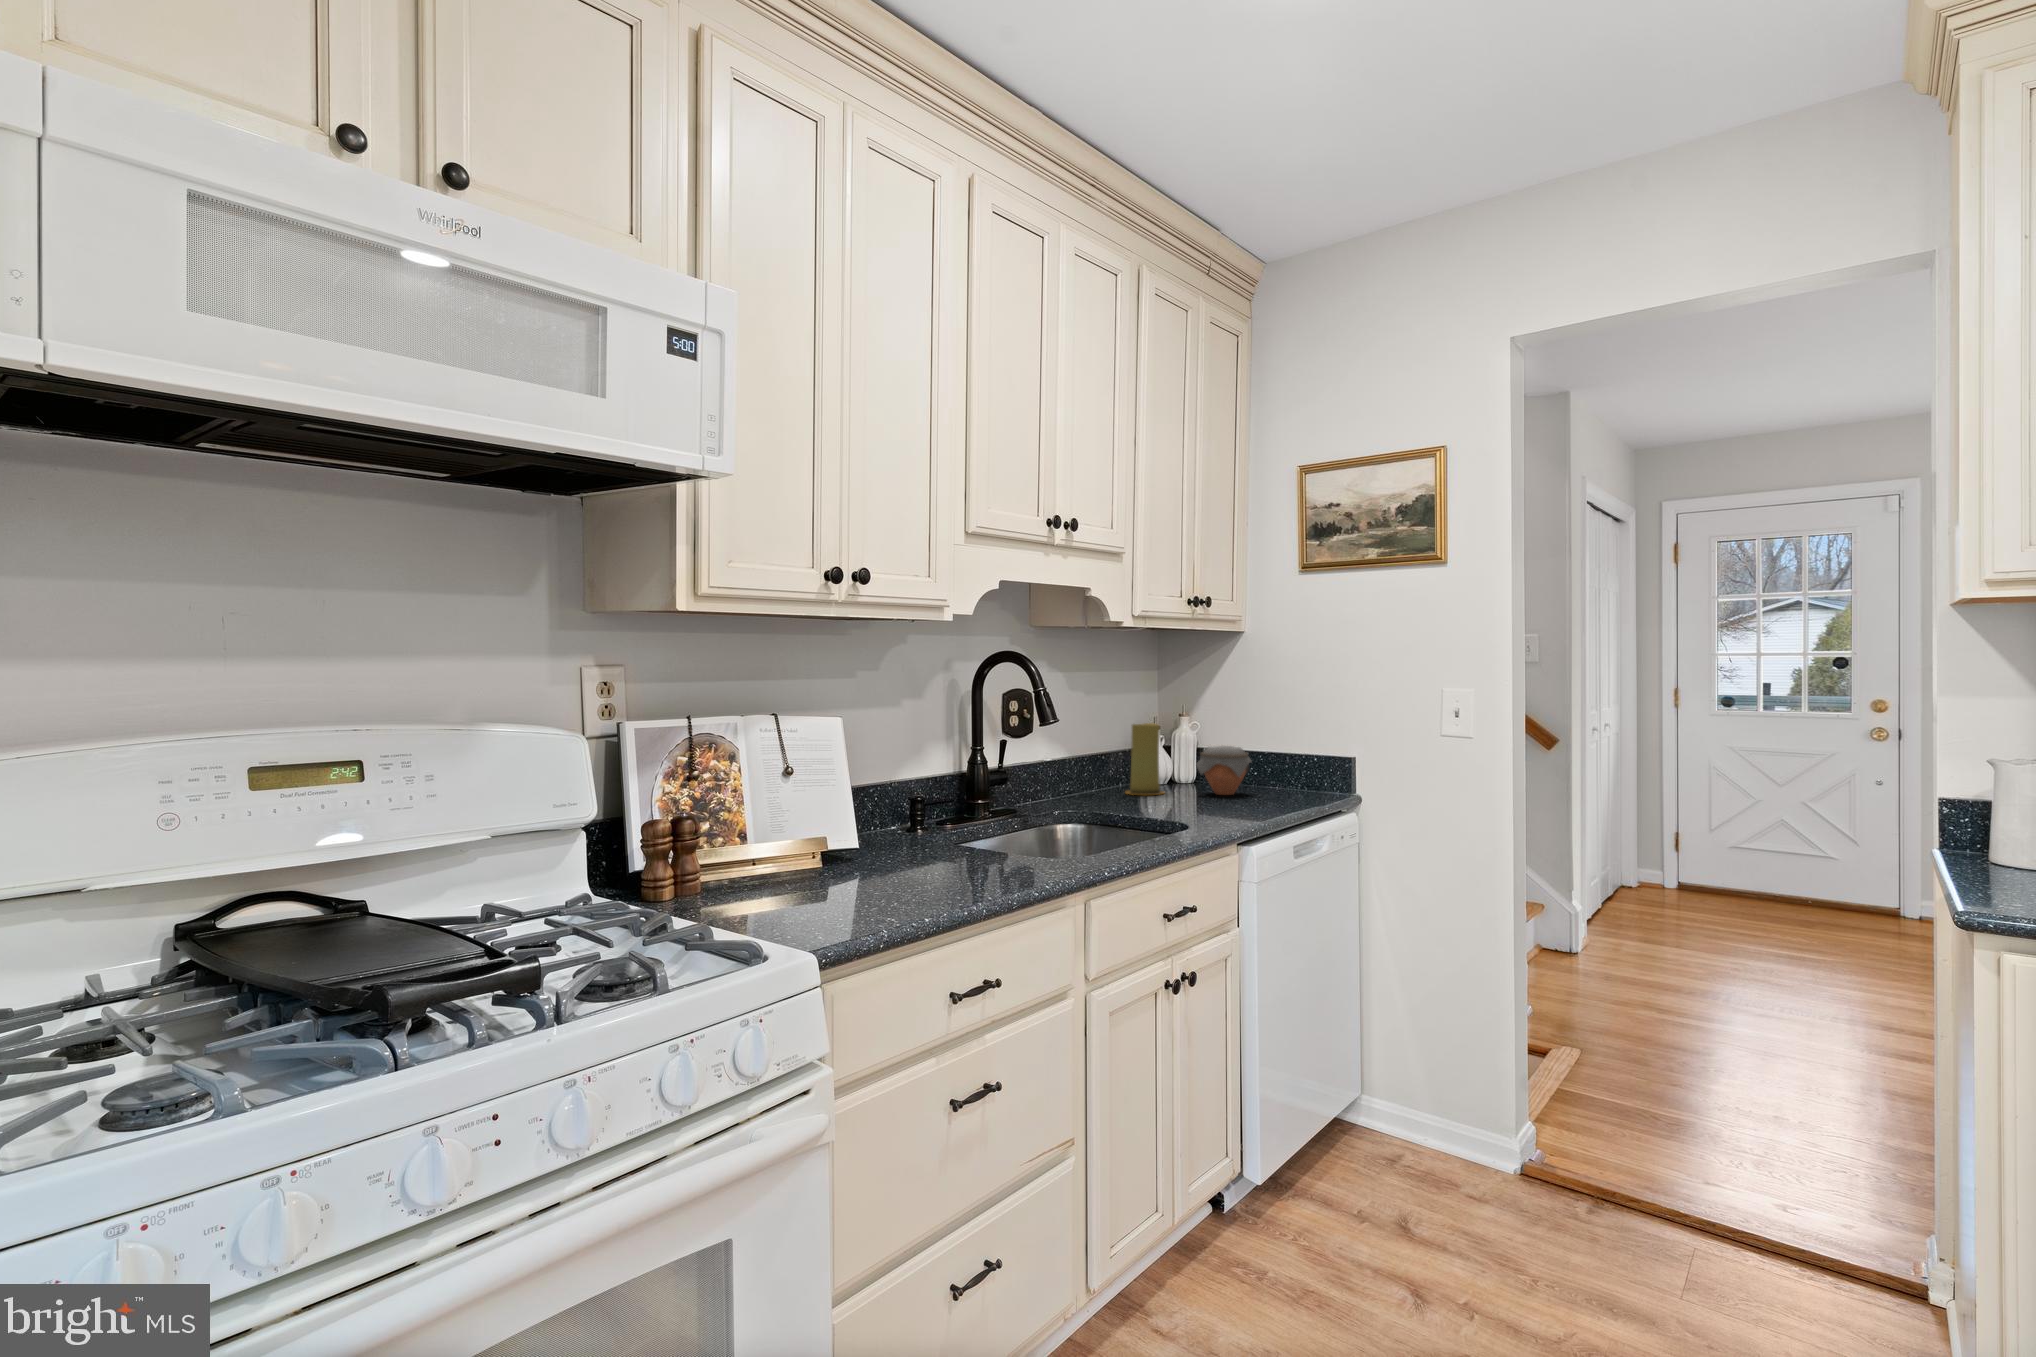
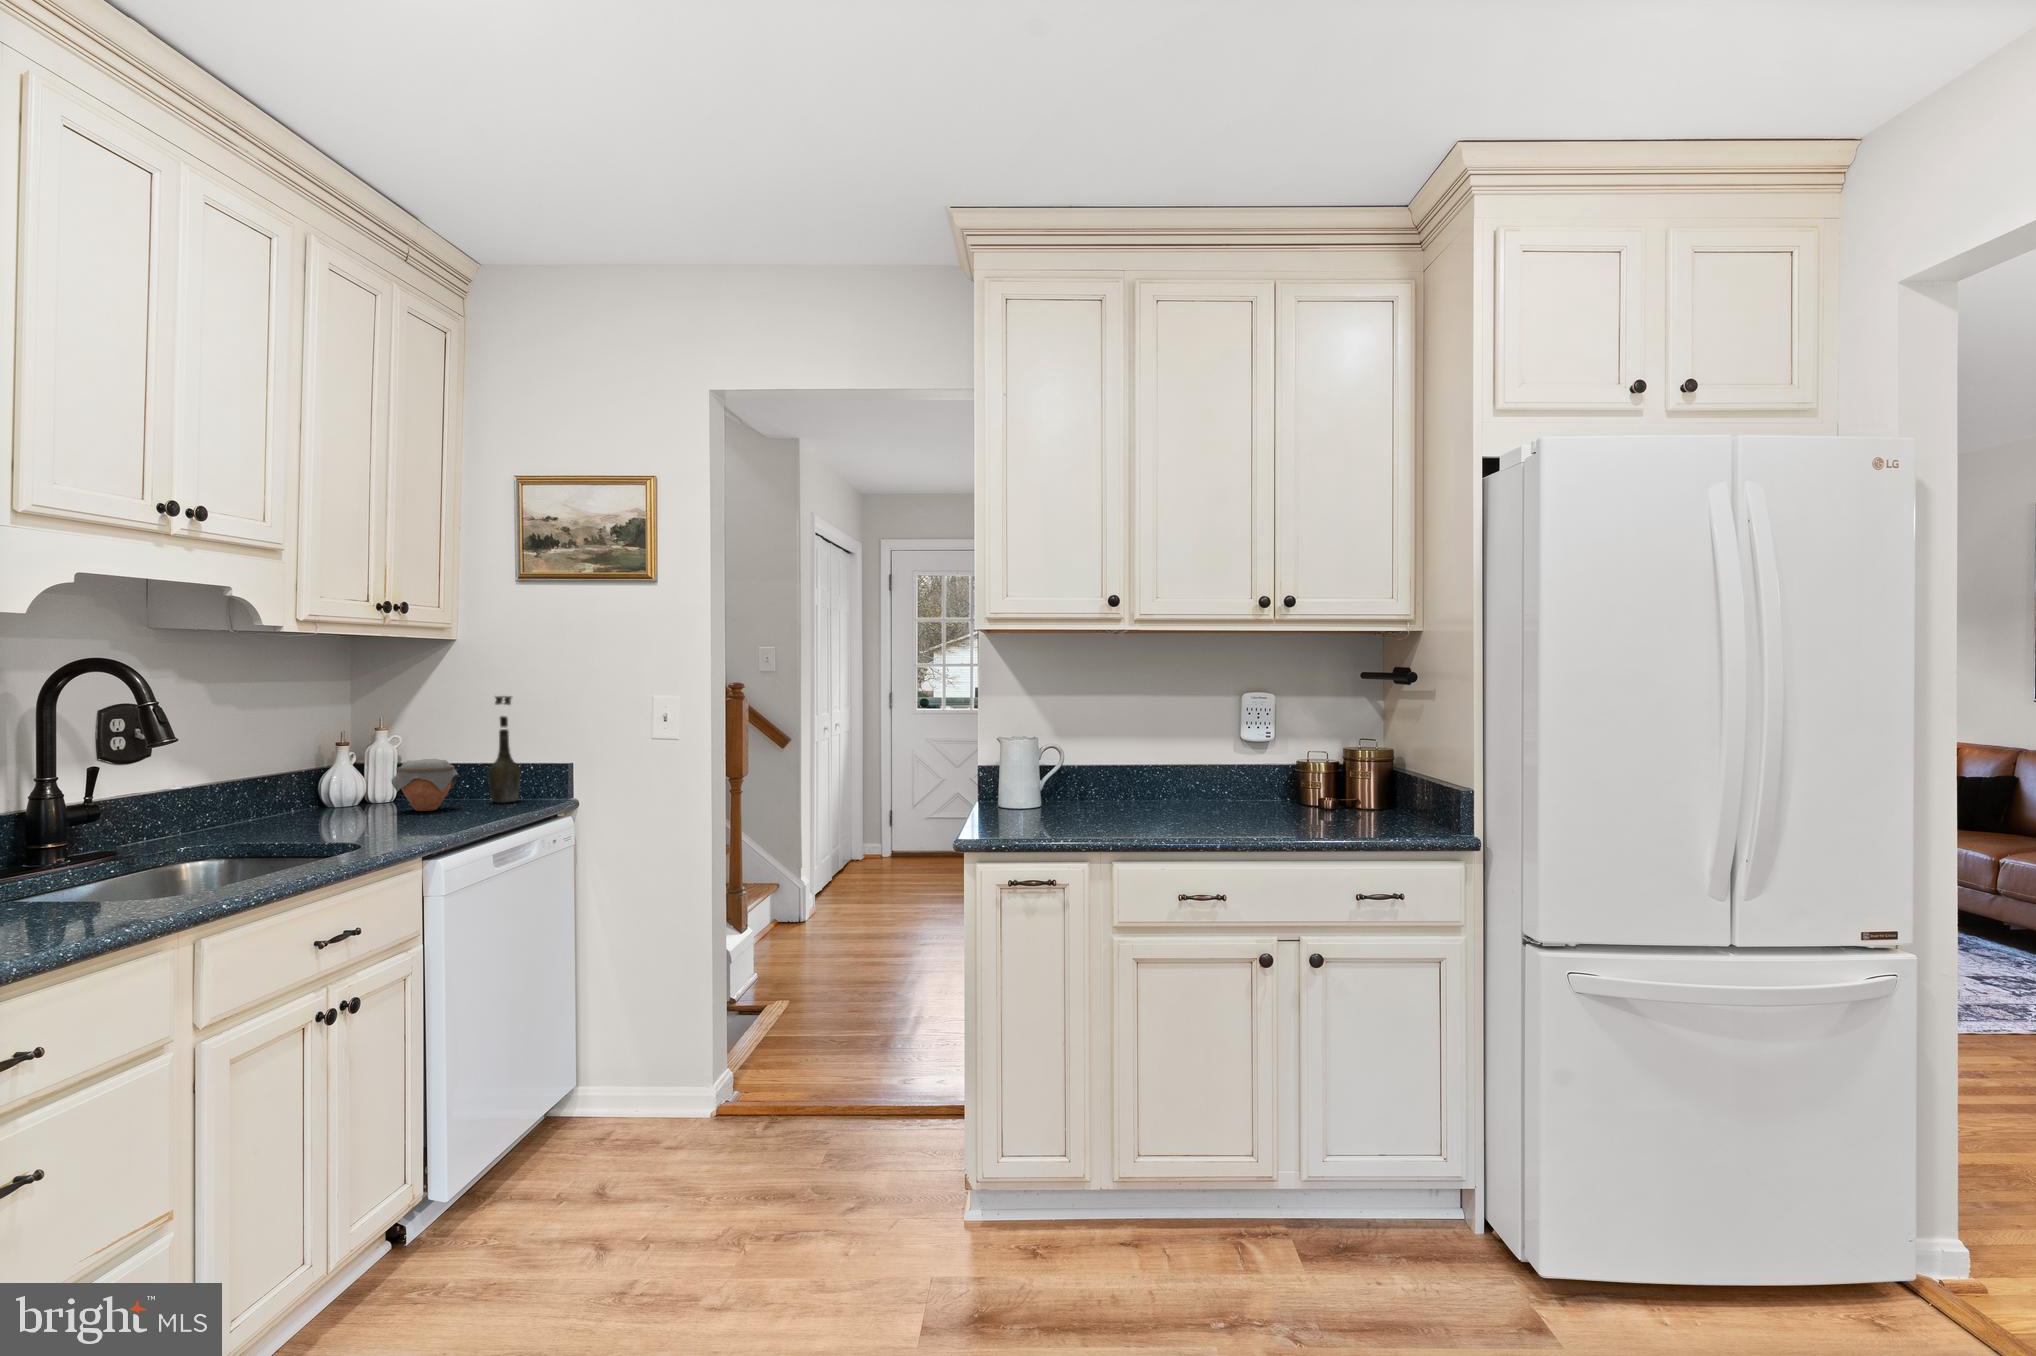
bottle: none [1276,686,1306,792] -> present [488,696,521,803]
candle: present [1126,723,1164,795] -> none [301,738,354,818]

